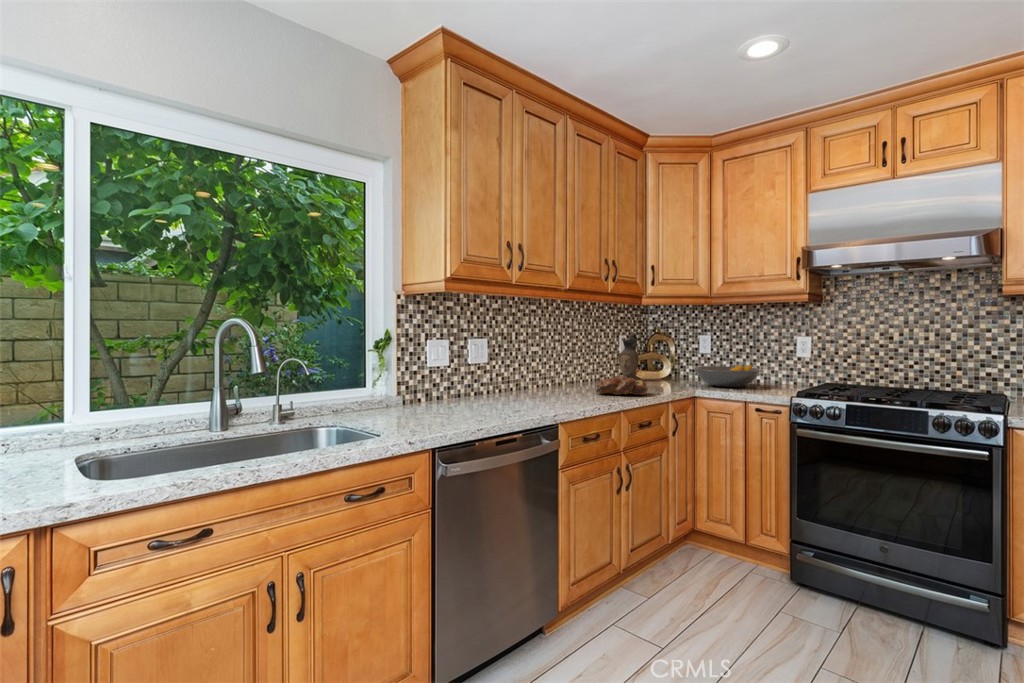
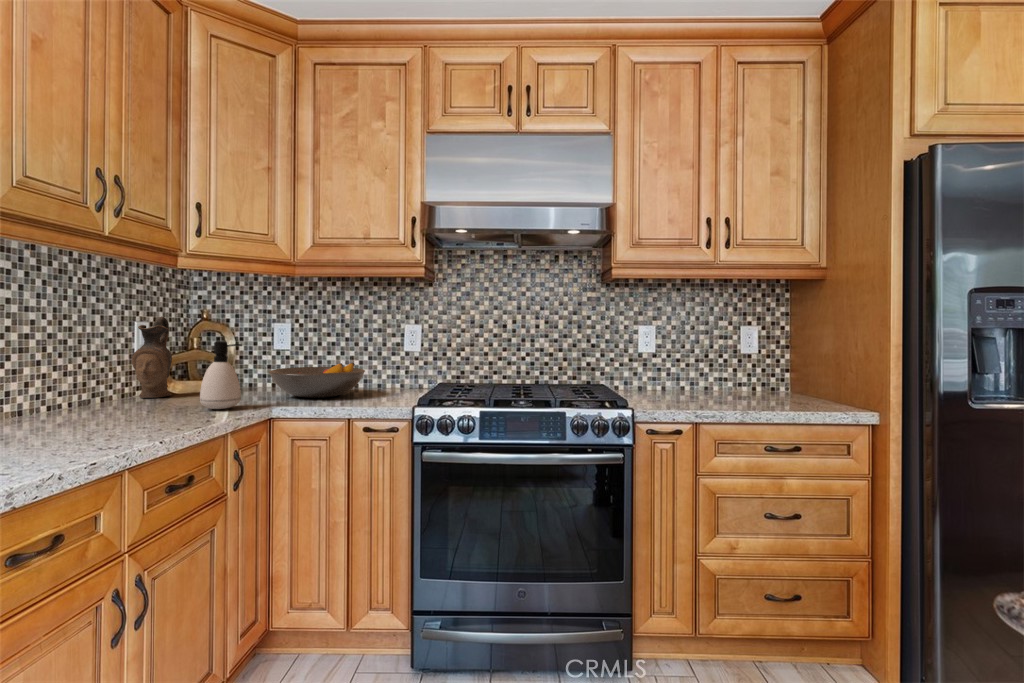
soap dispenser: none [654,348,677,389] -> present [200,341,242,409]
bread loaf: present [596,376,648,395] -> none [67,394,187,435]

